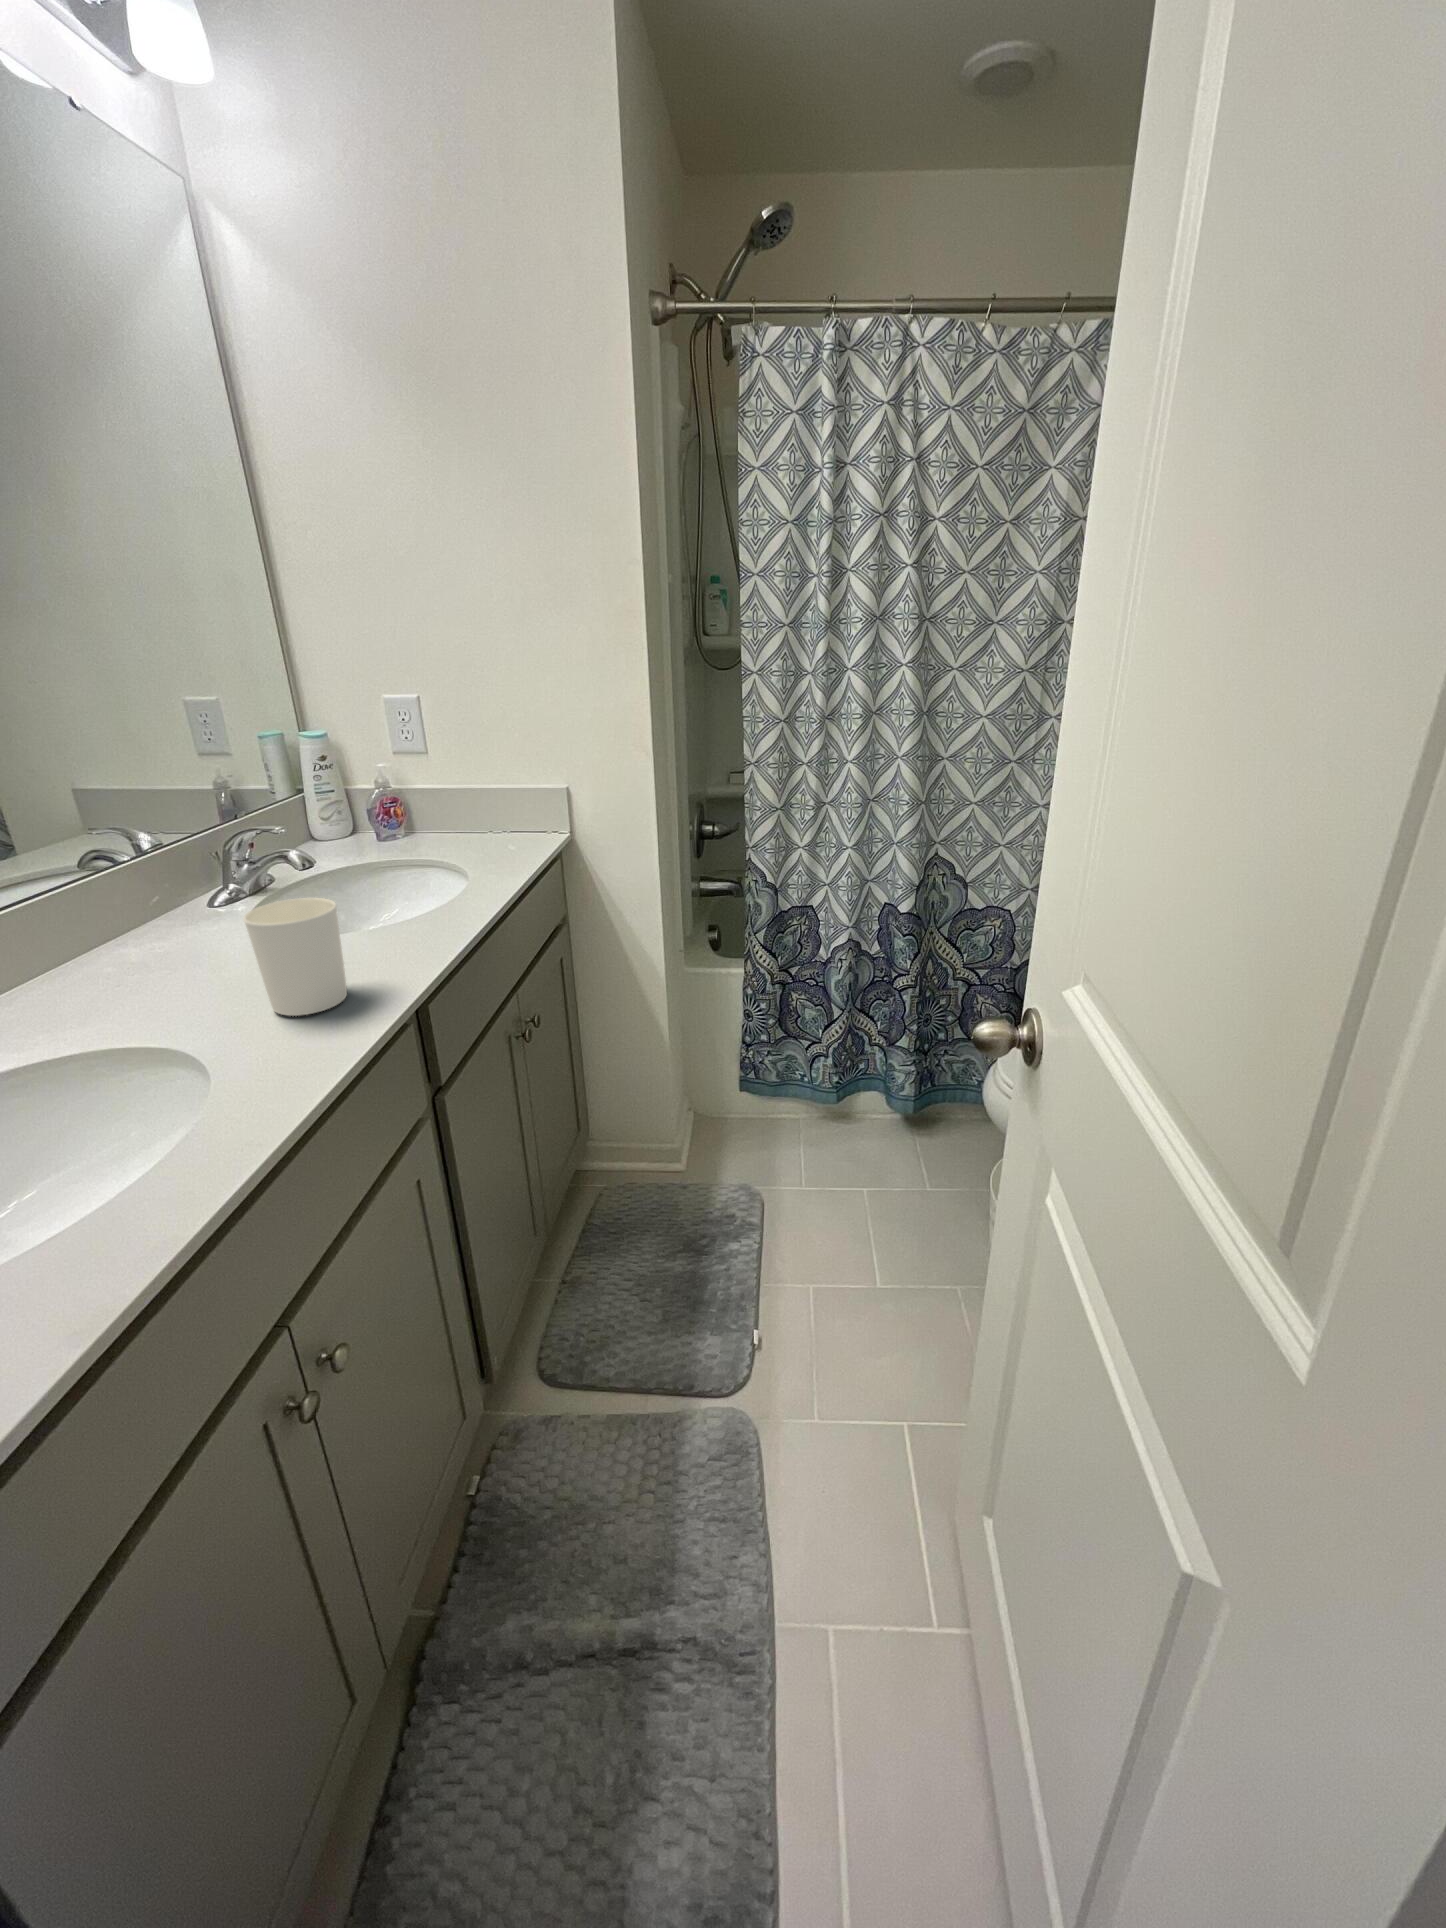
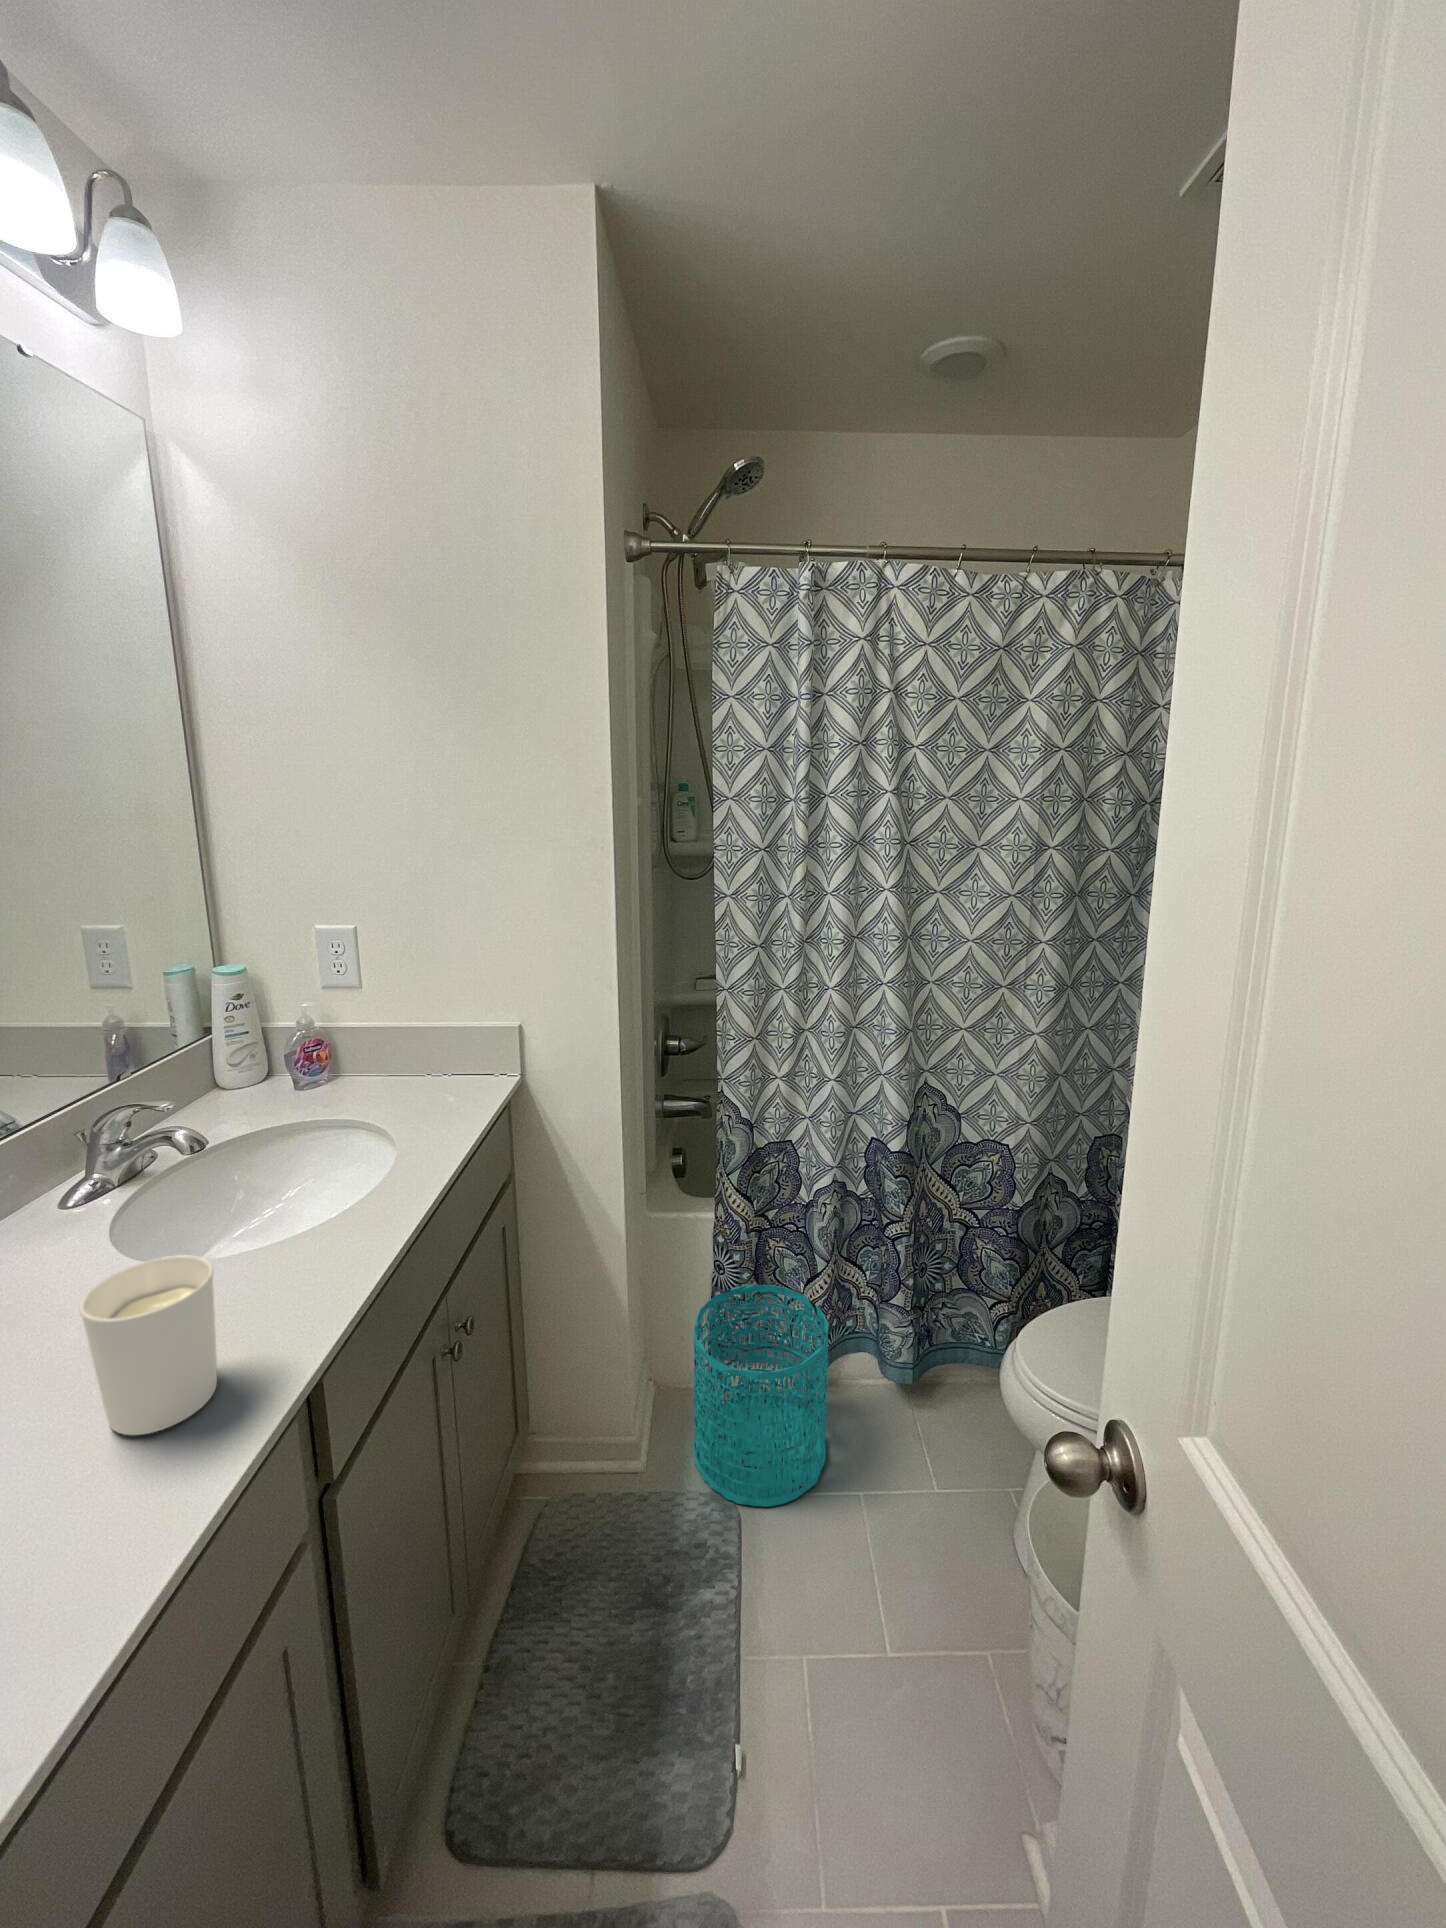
wastebasket: none [725,1029,841,1194] -> present [693,1285,829,1507]

